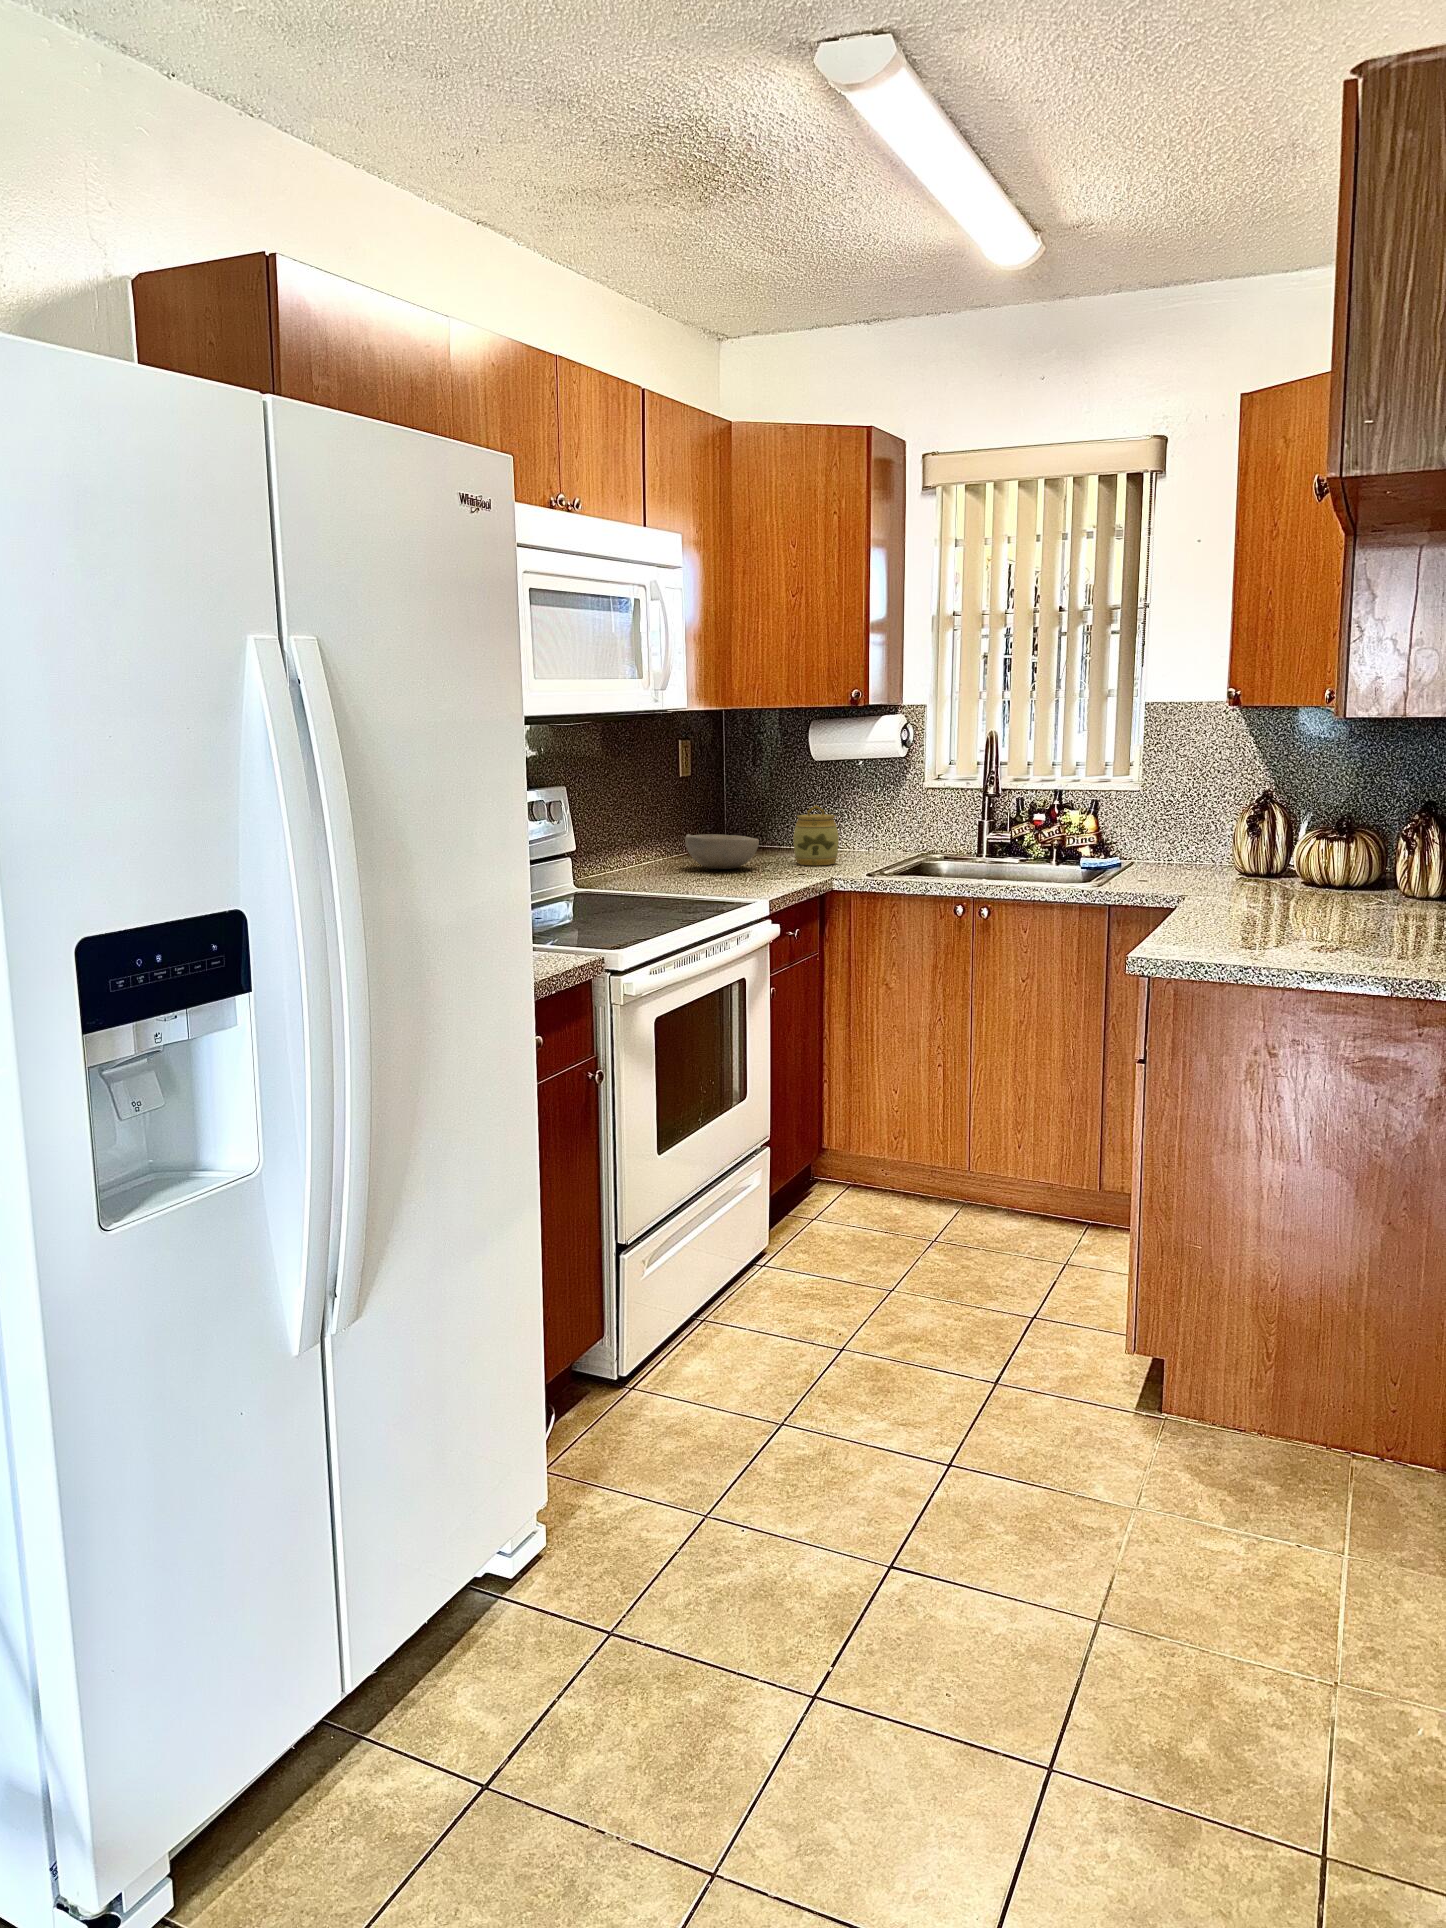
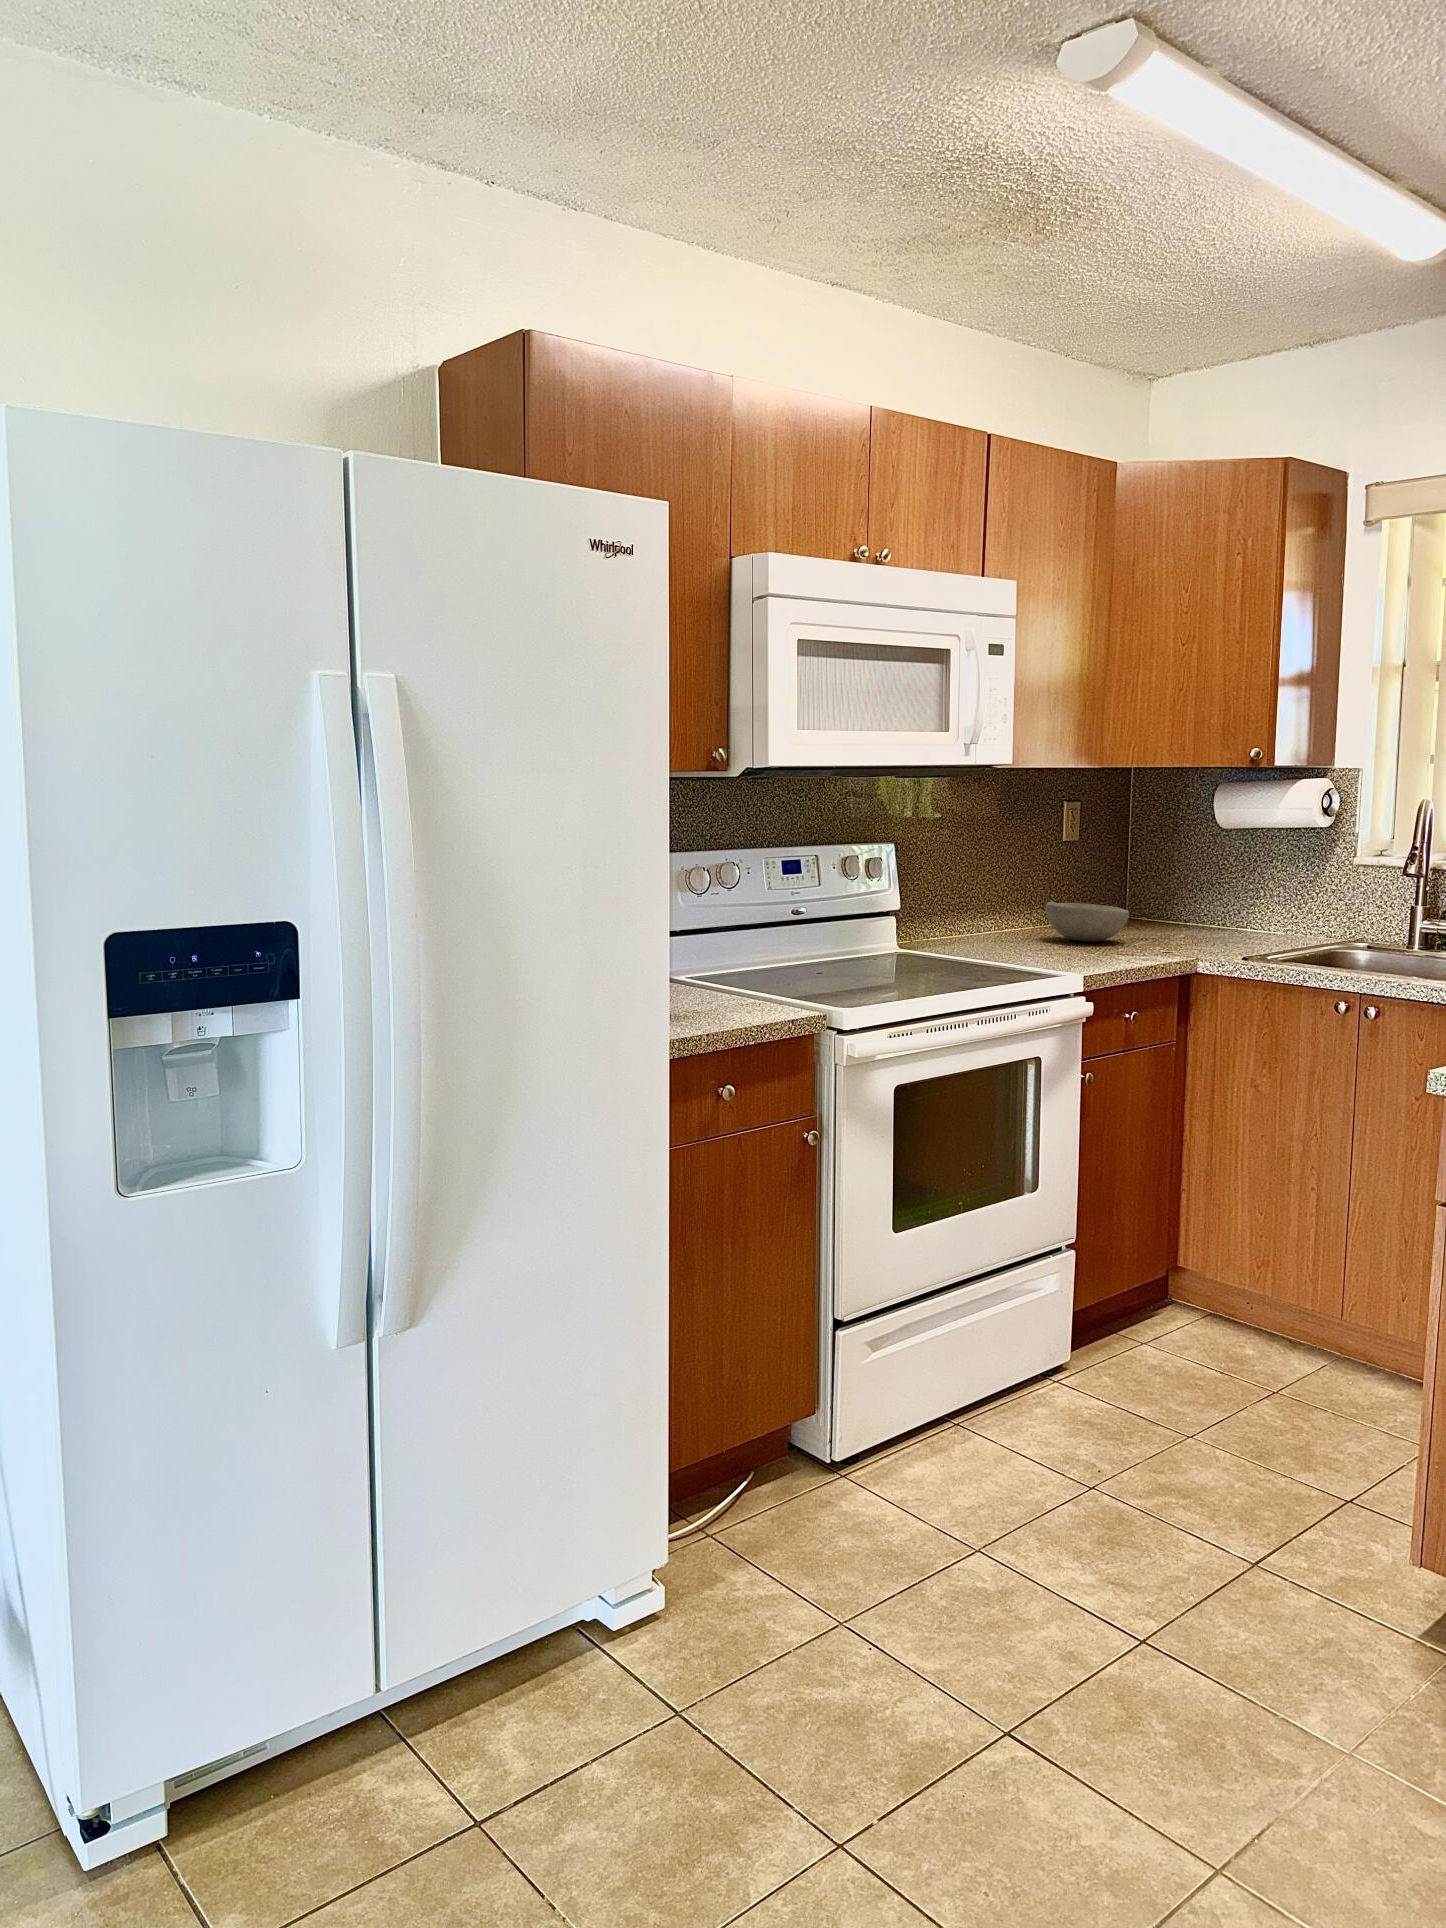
jar: present [793,805,839,865] -> none [1178,877,1230,945]

